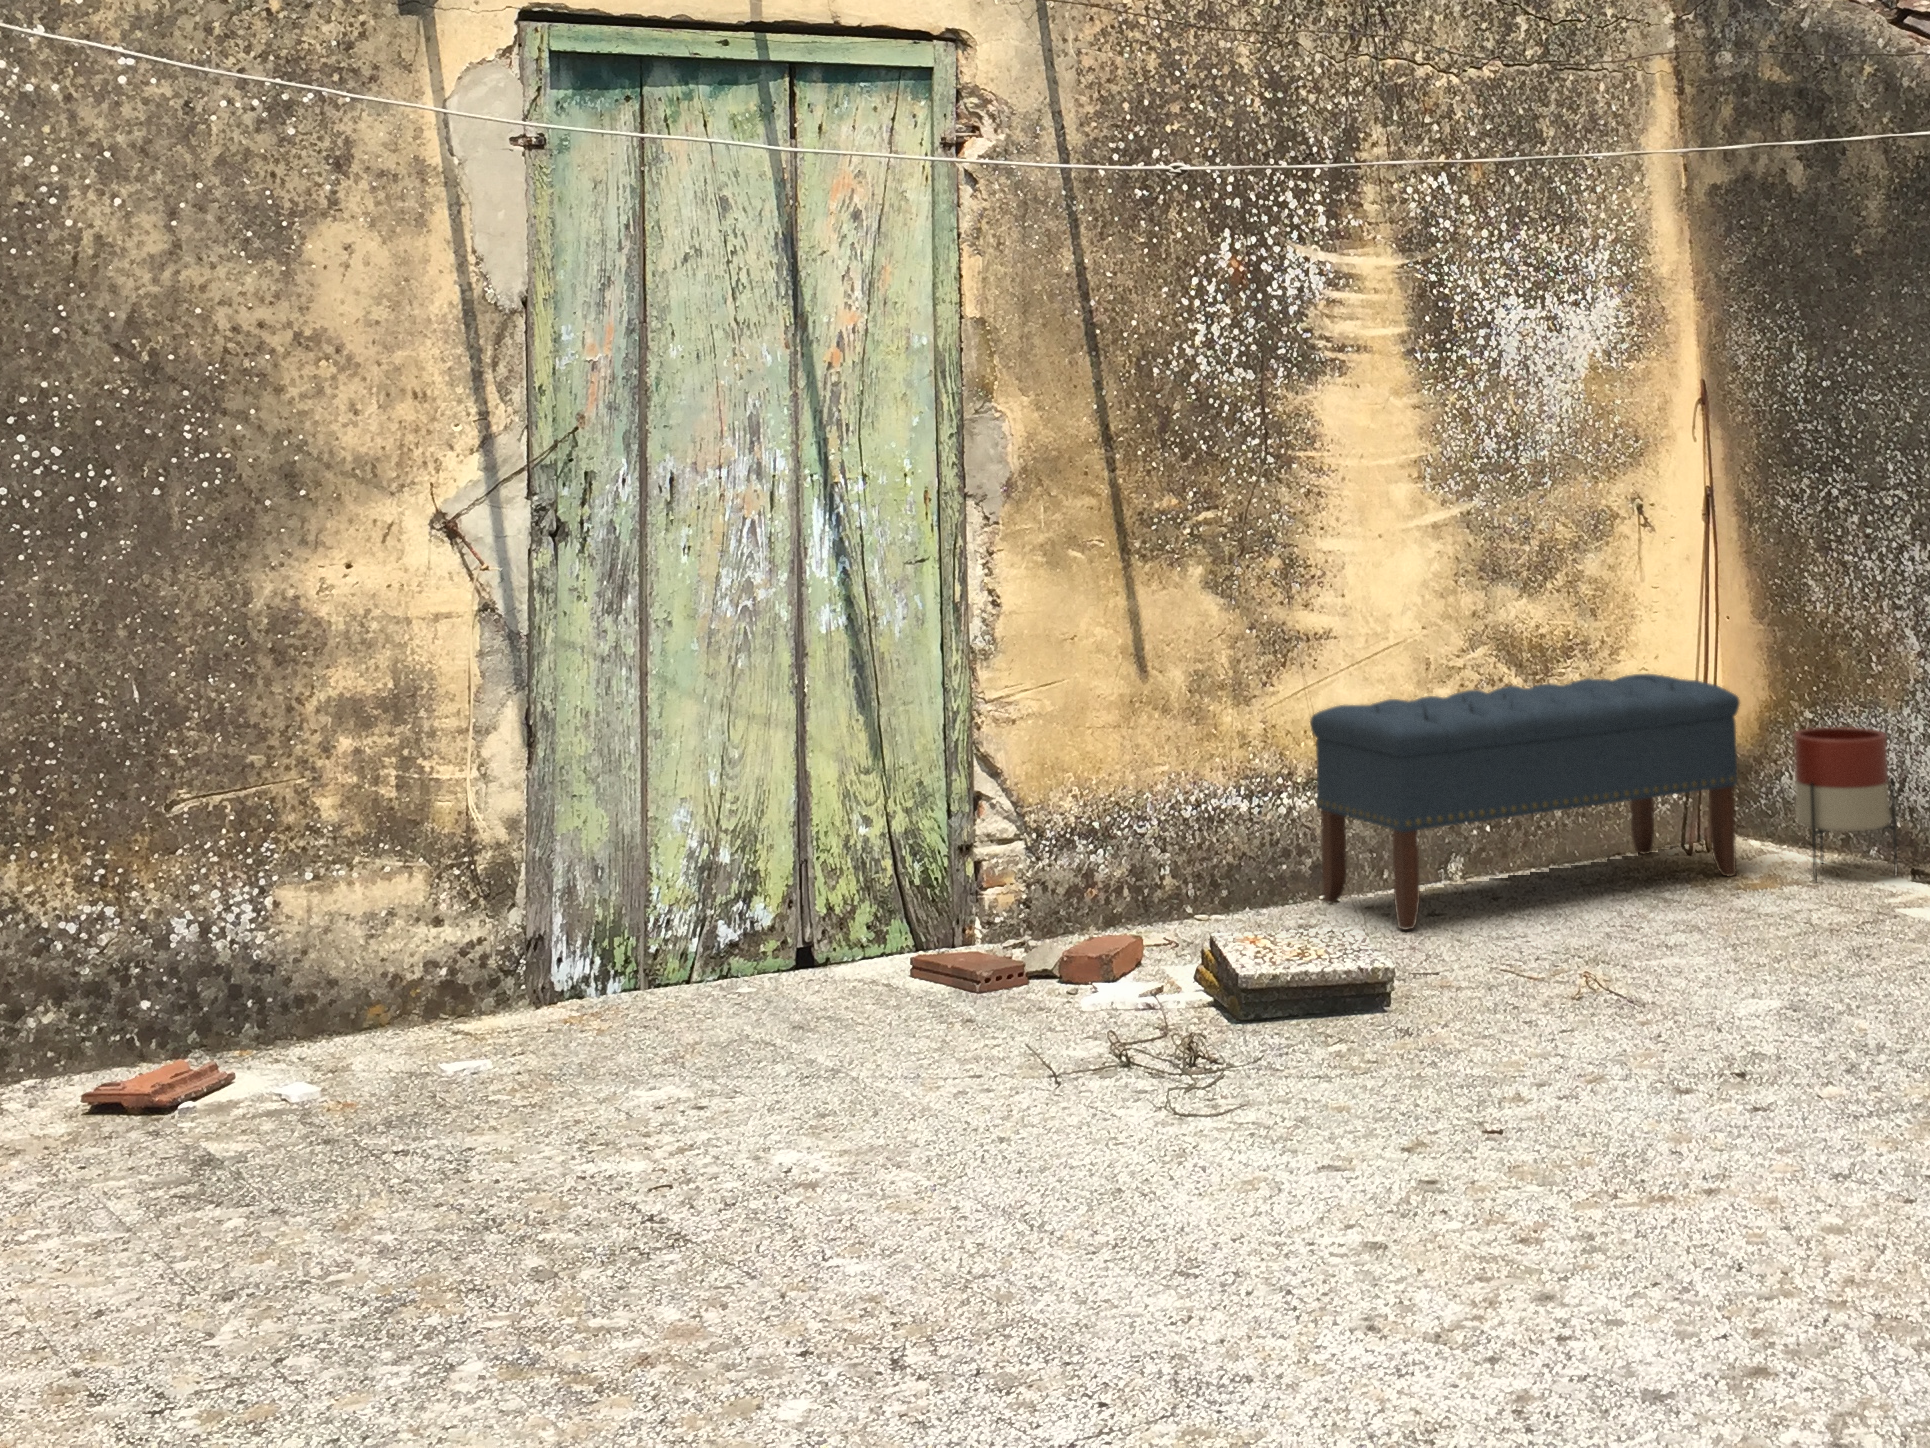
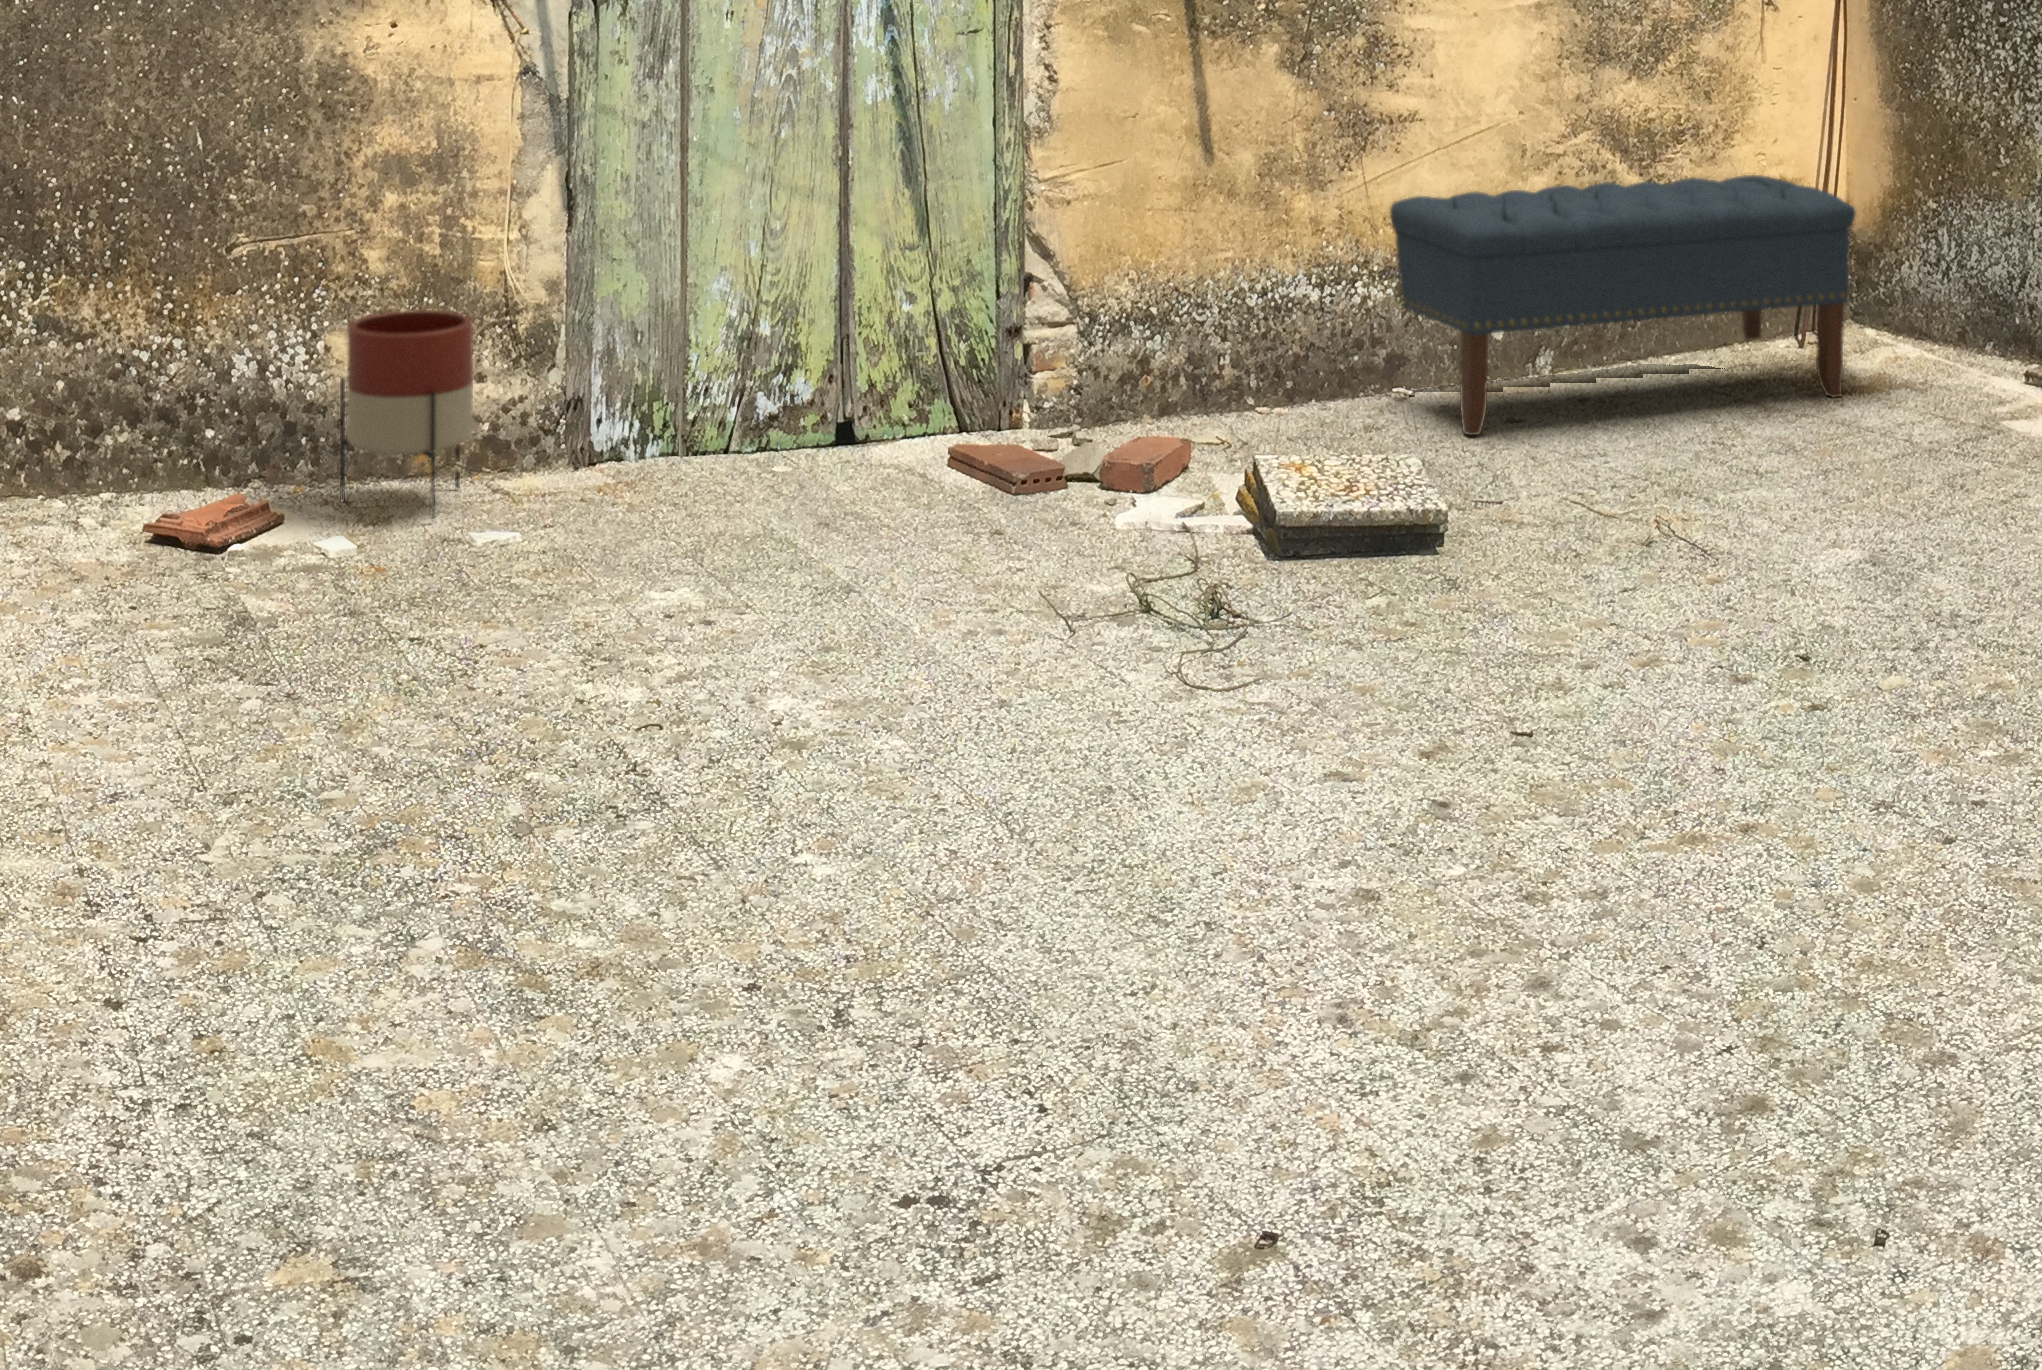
planter: present [1794,727,1898,881] -> present [340,310,473,519]

